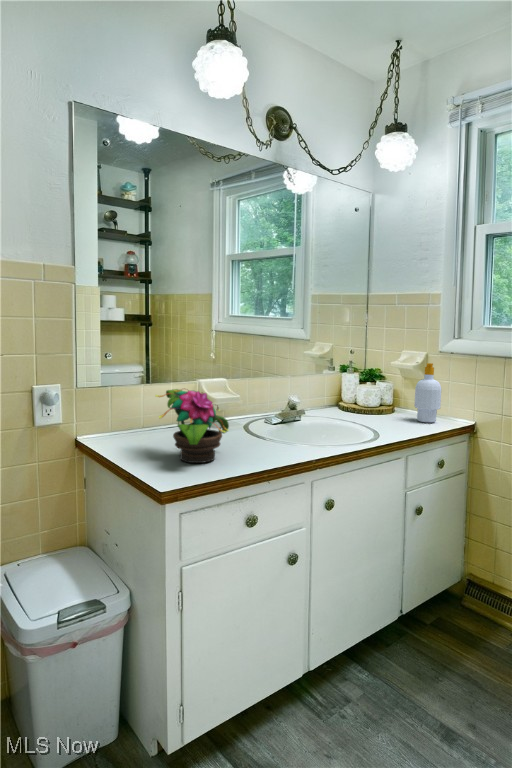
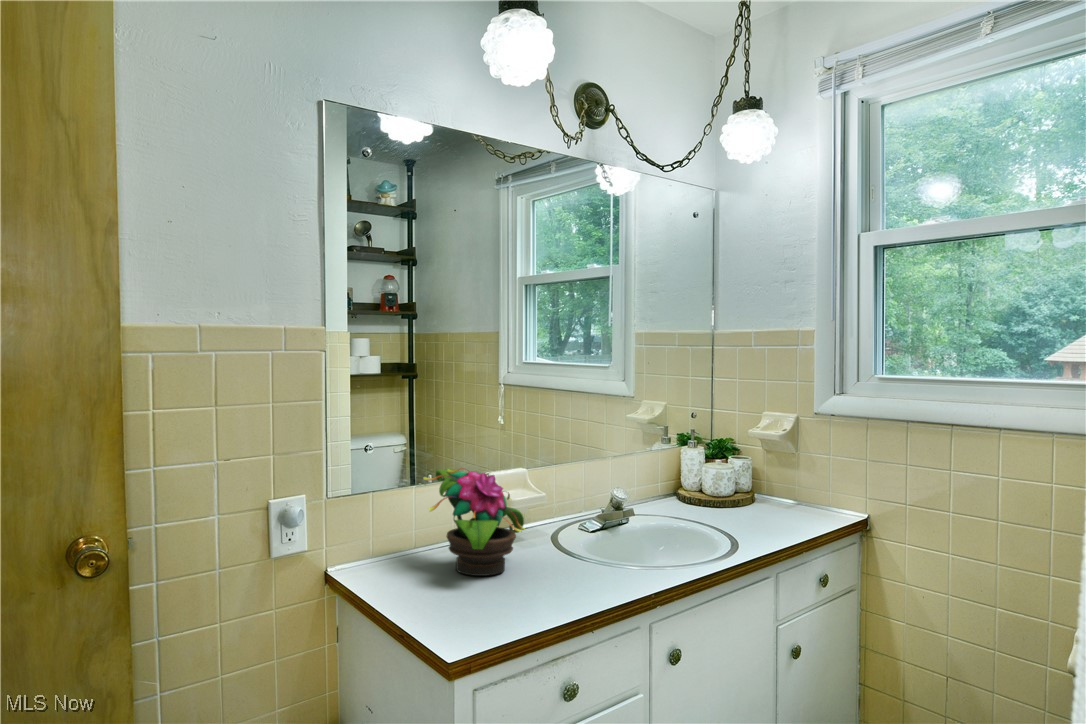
soap bottle: present [414,363,441,422] -> none [784,432,822,518]

